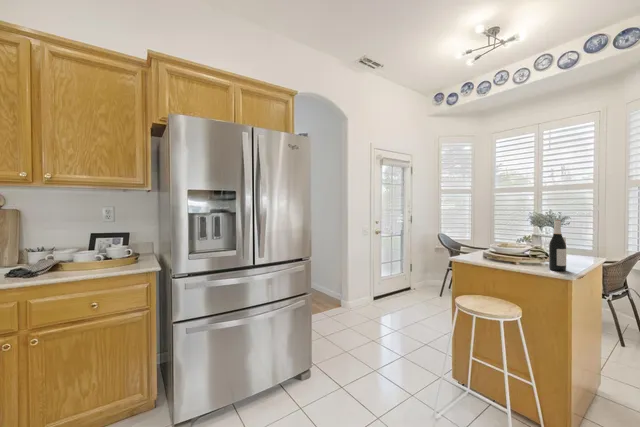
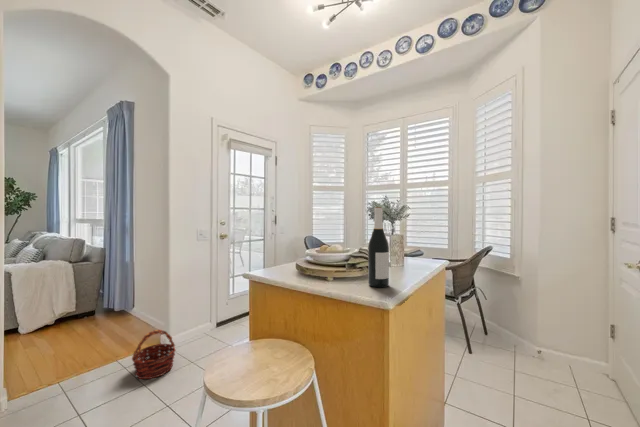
basket: none [337,297,363,328] -> present [132,330,175,379]

